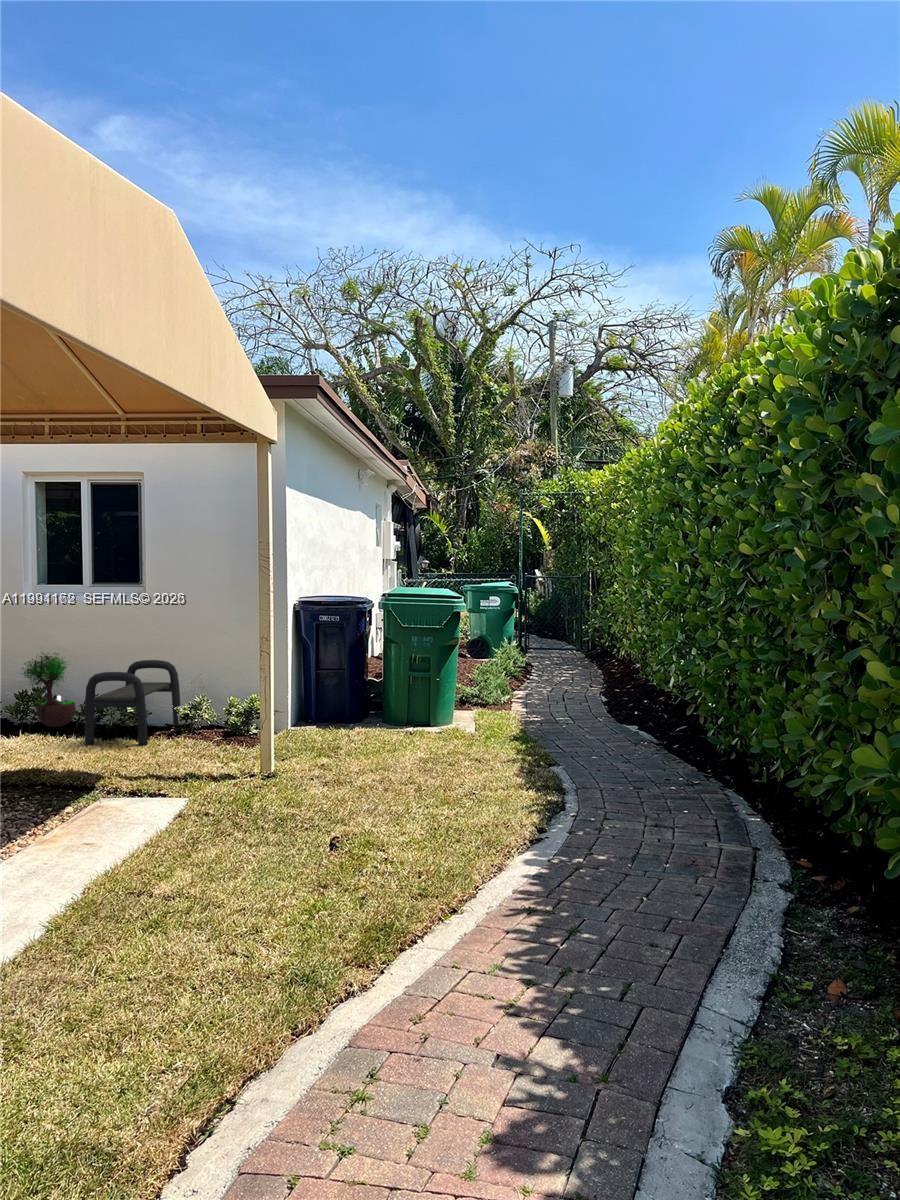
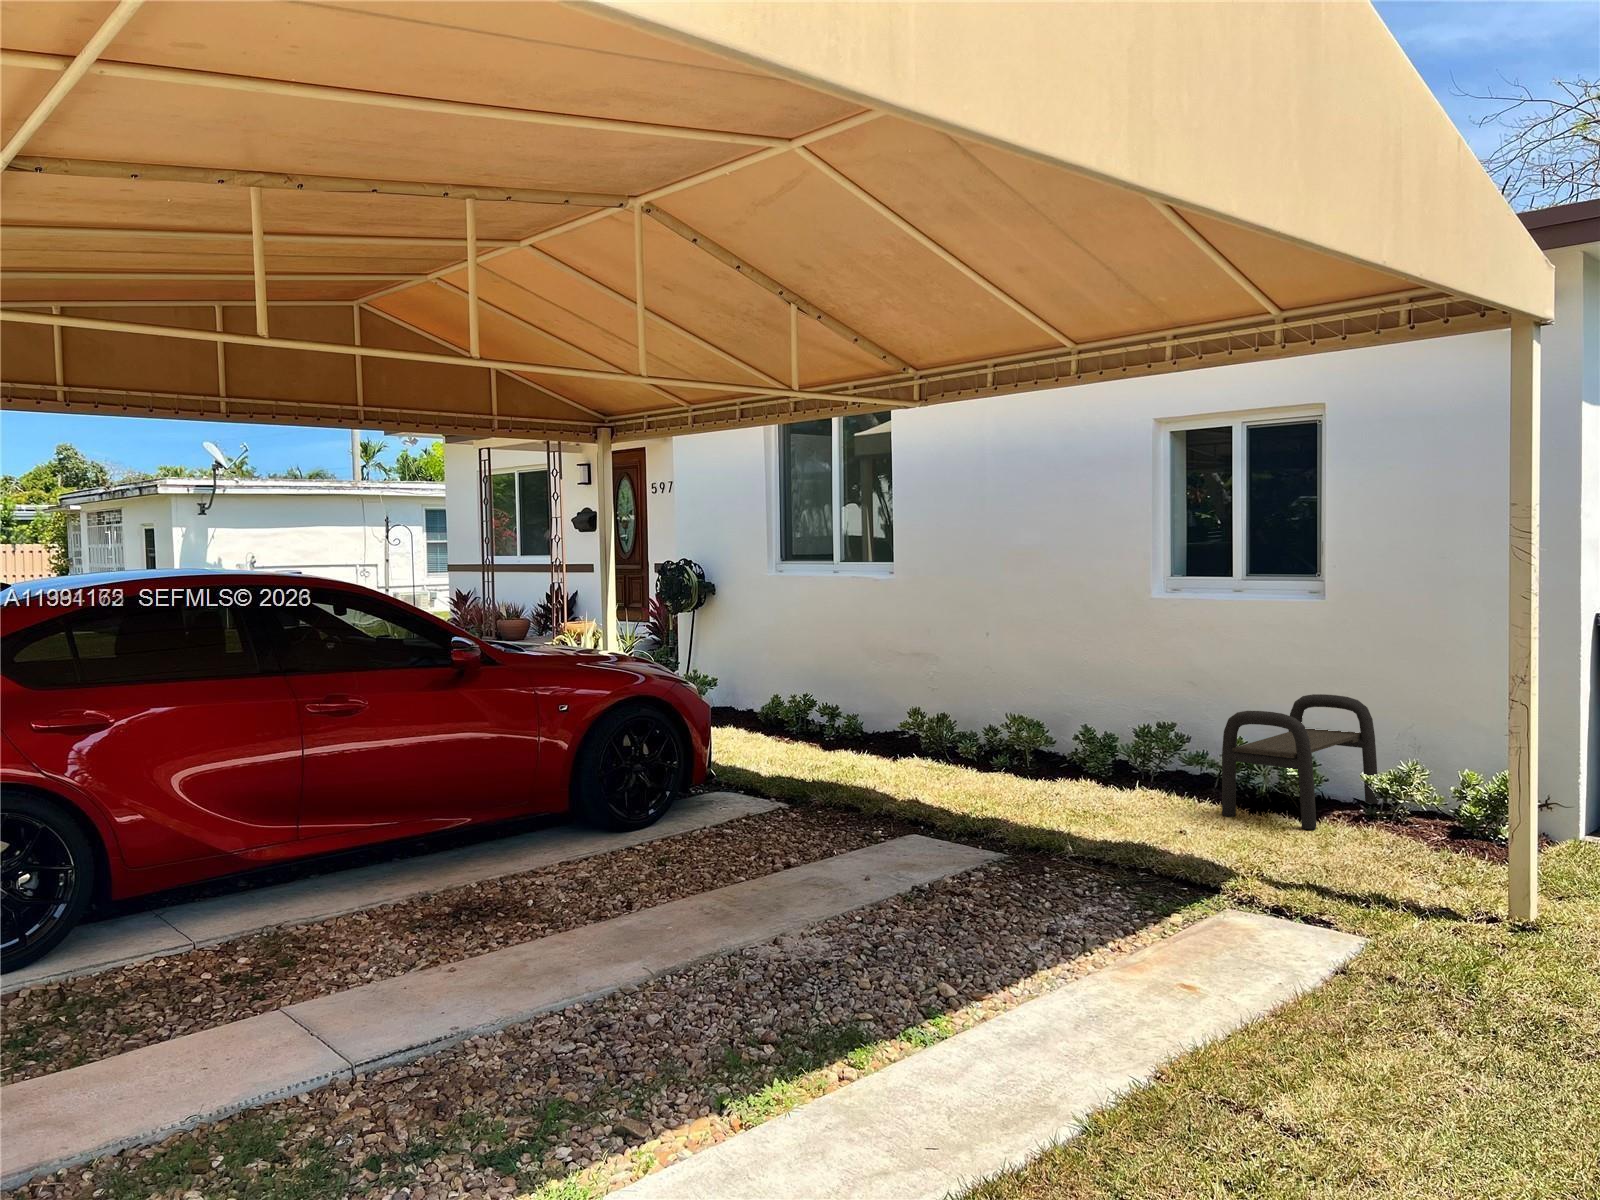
potted tree: present [22,653,76,727] -> none [1139,667,1217,782]

